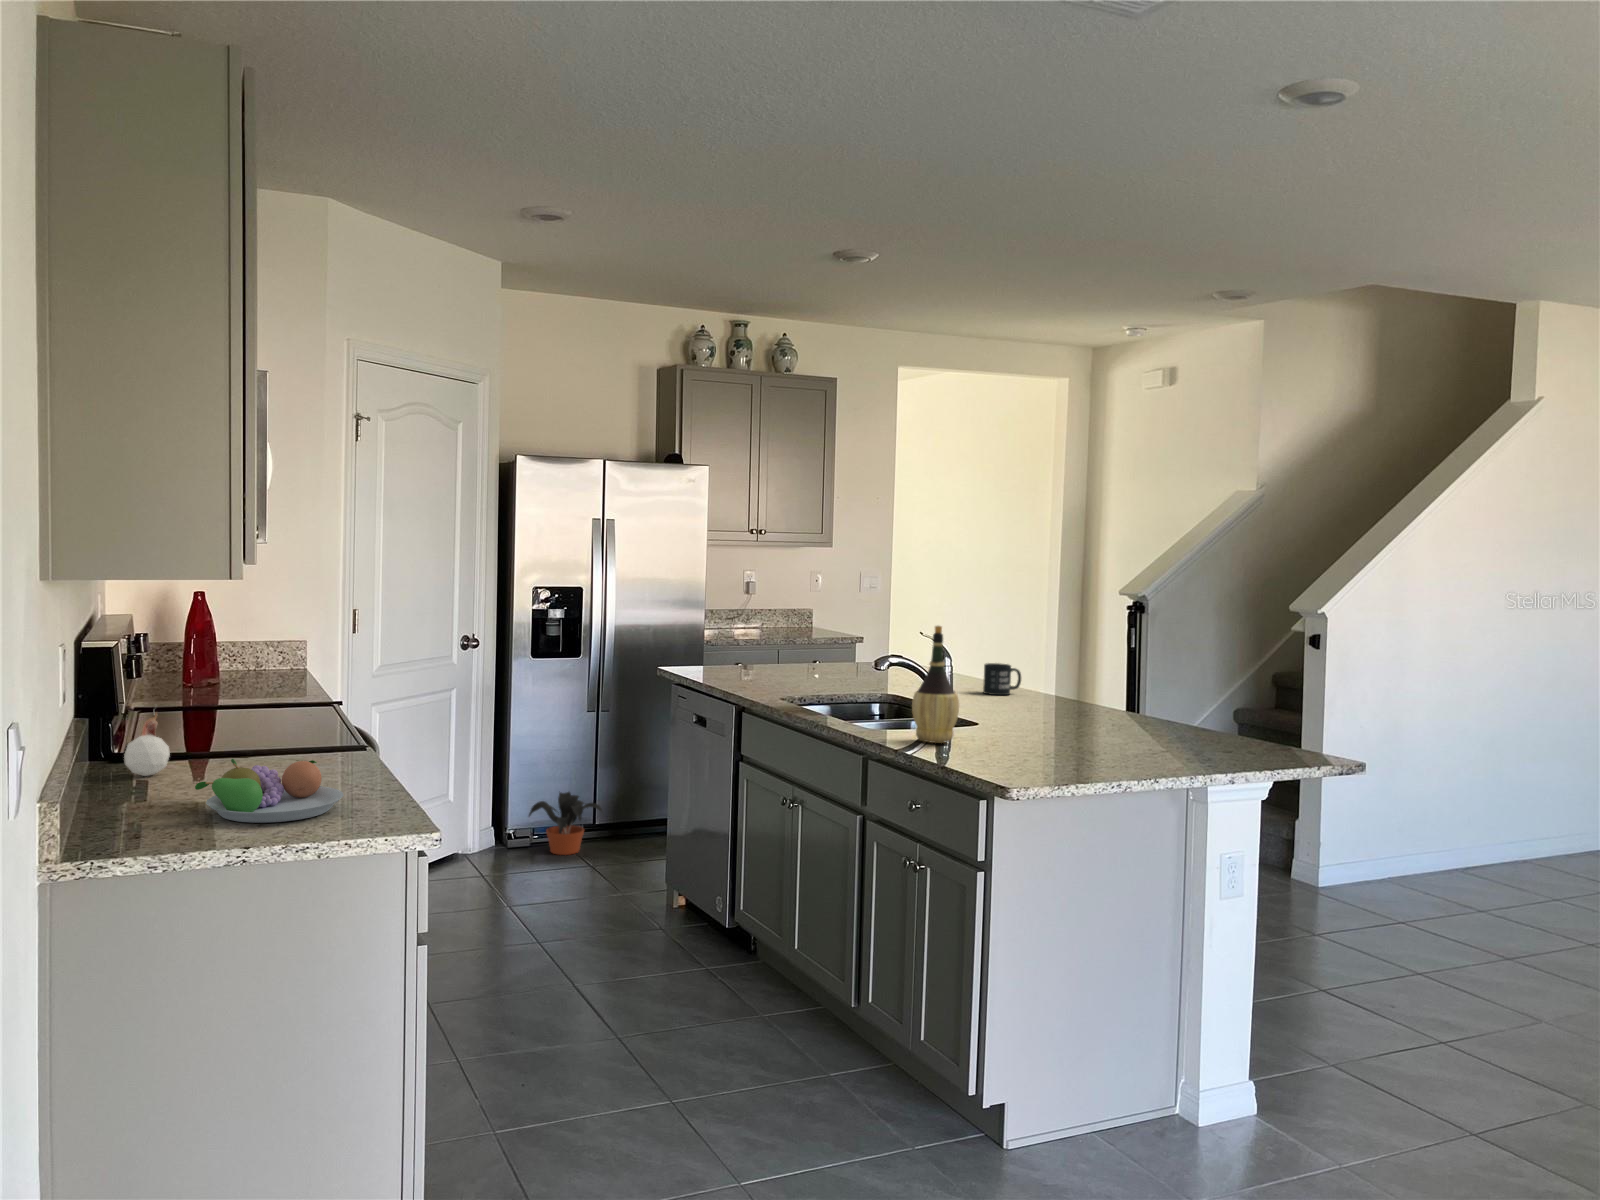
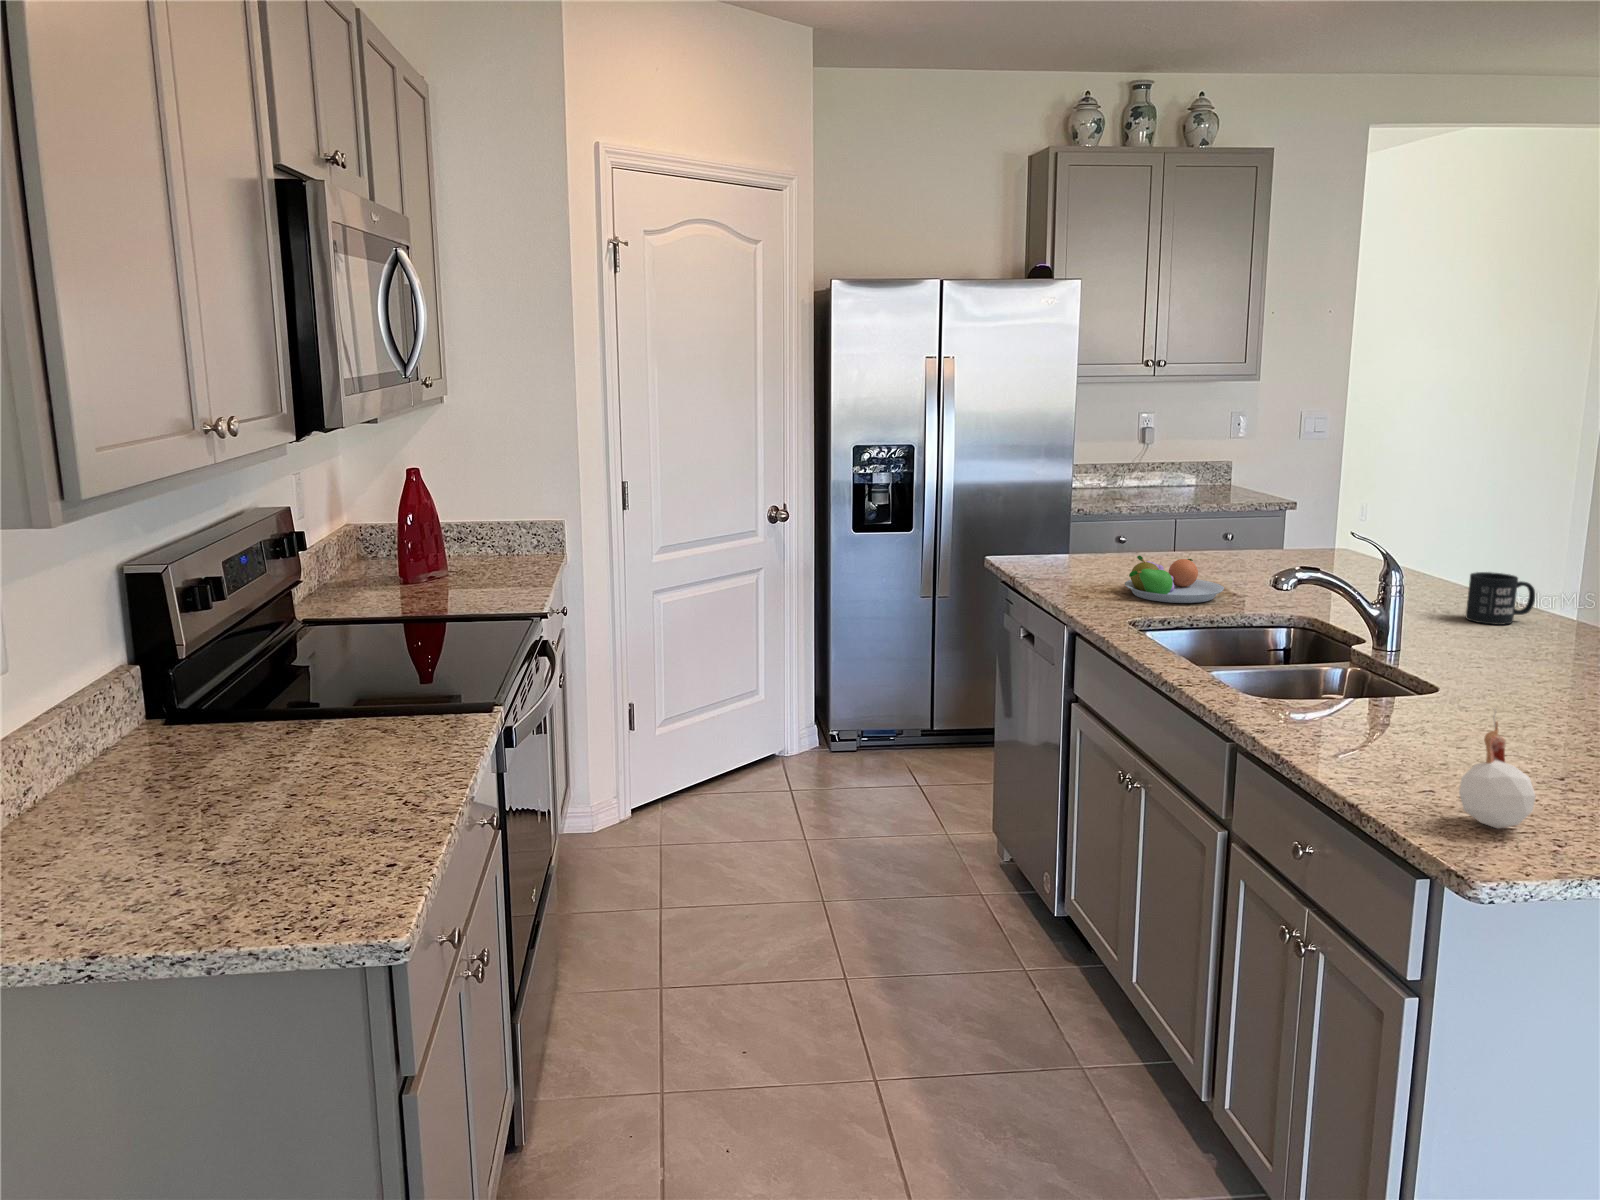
wine bottle: present [912,626,959,743] -> none [1322,547,1411,749]
candle: present [124,713,170,776] -> present [1459,709,1536,828]
fruit bowl: present [195,759,343,823] -> present [1125,555,1224,603]
potted plant: present [529,792,602,855] -> none [846,691,936,768]

